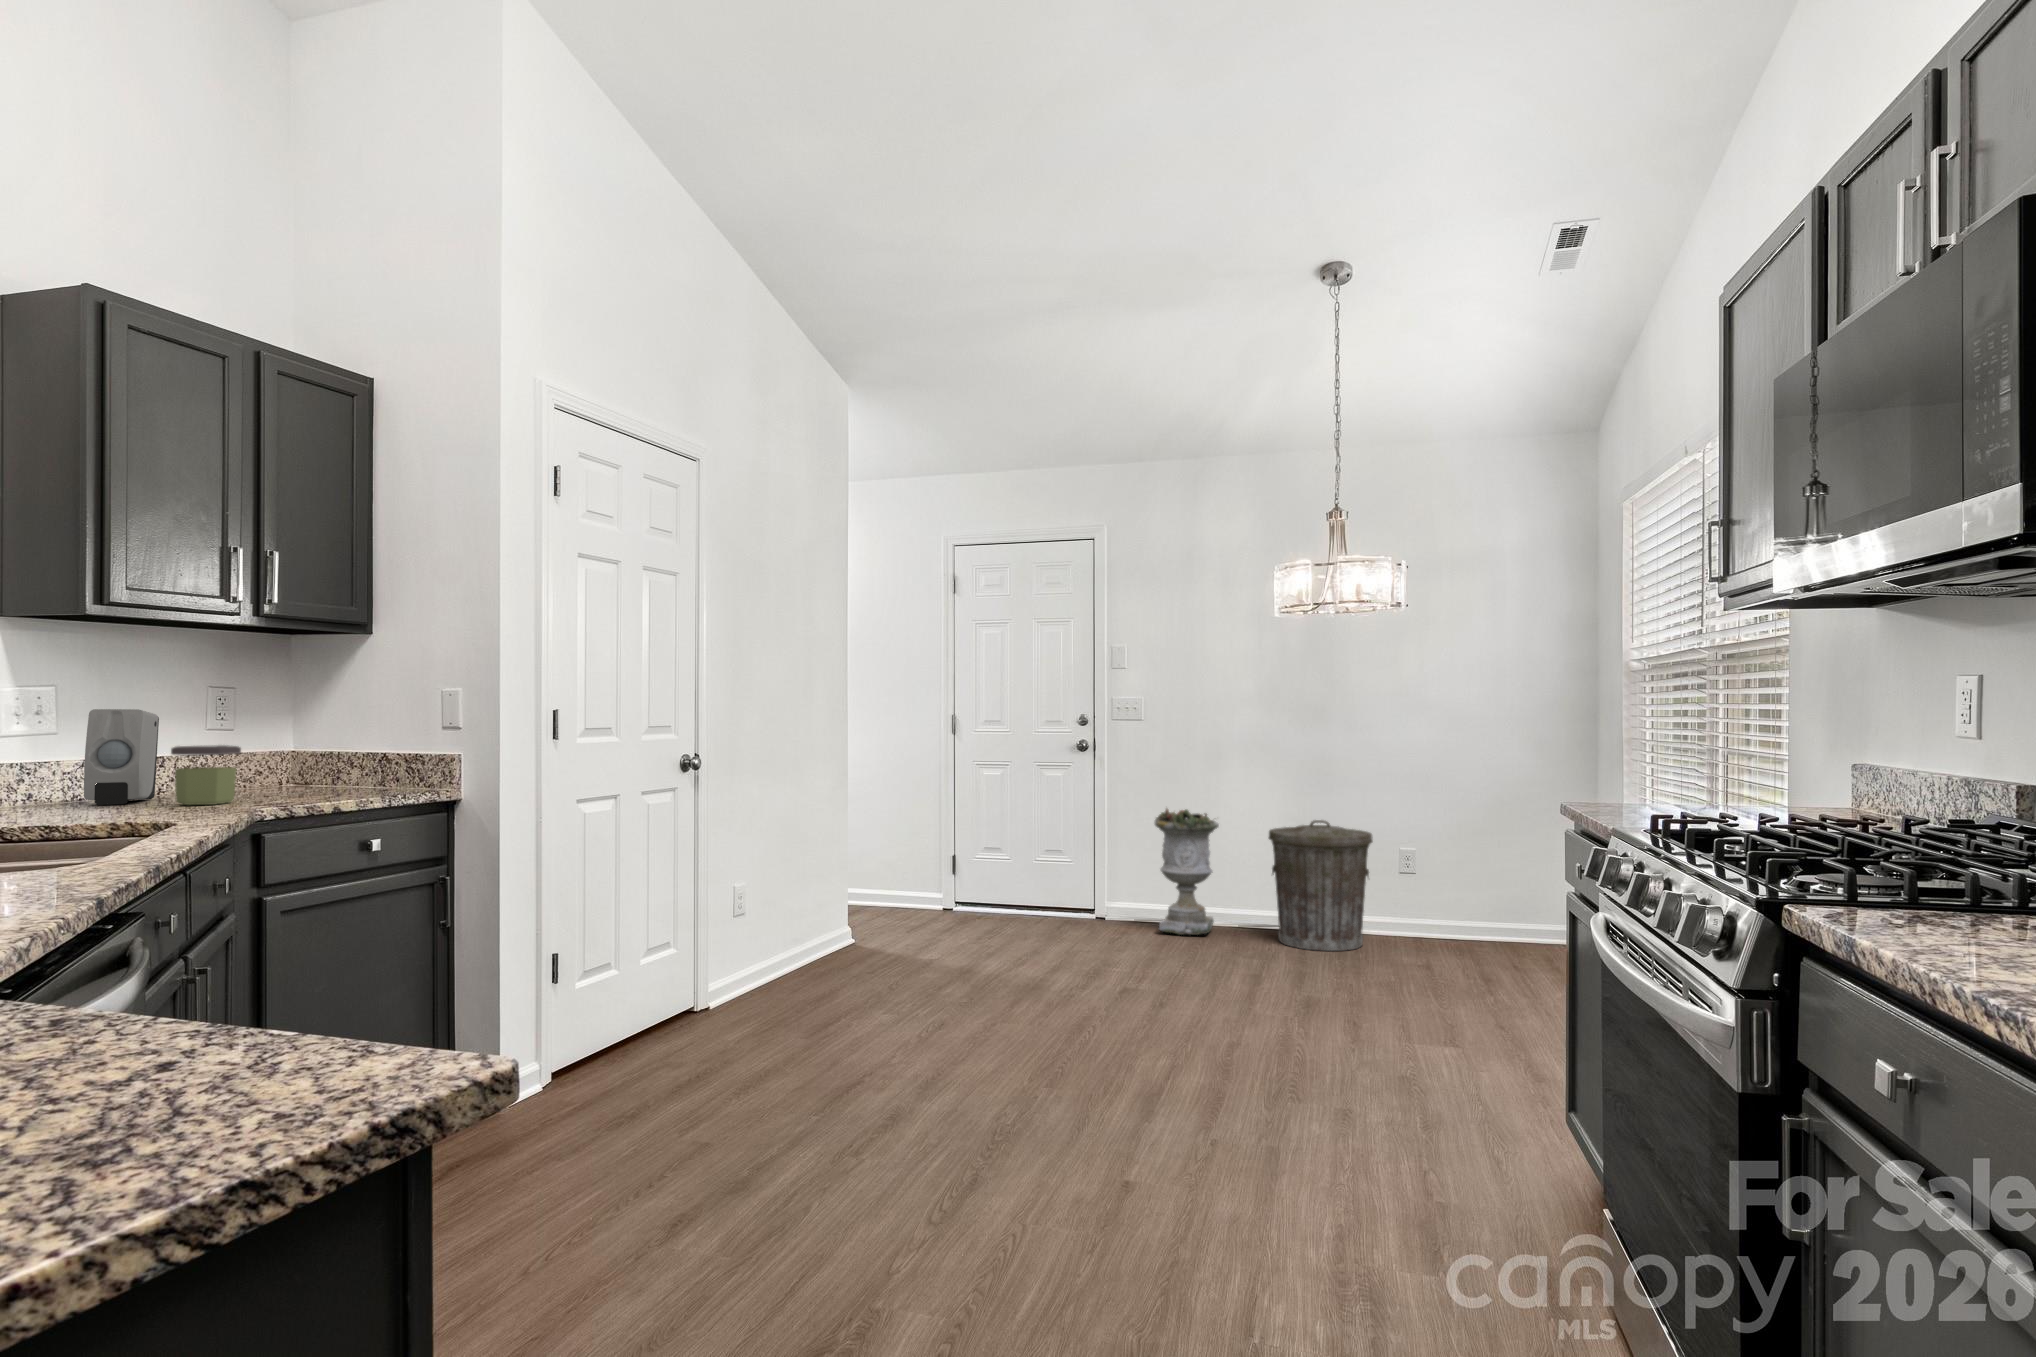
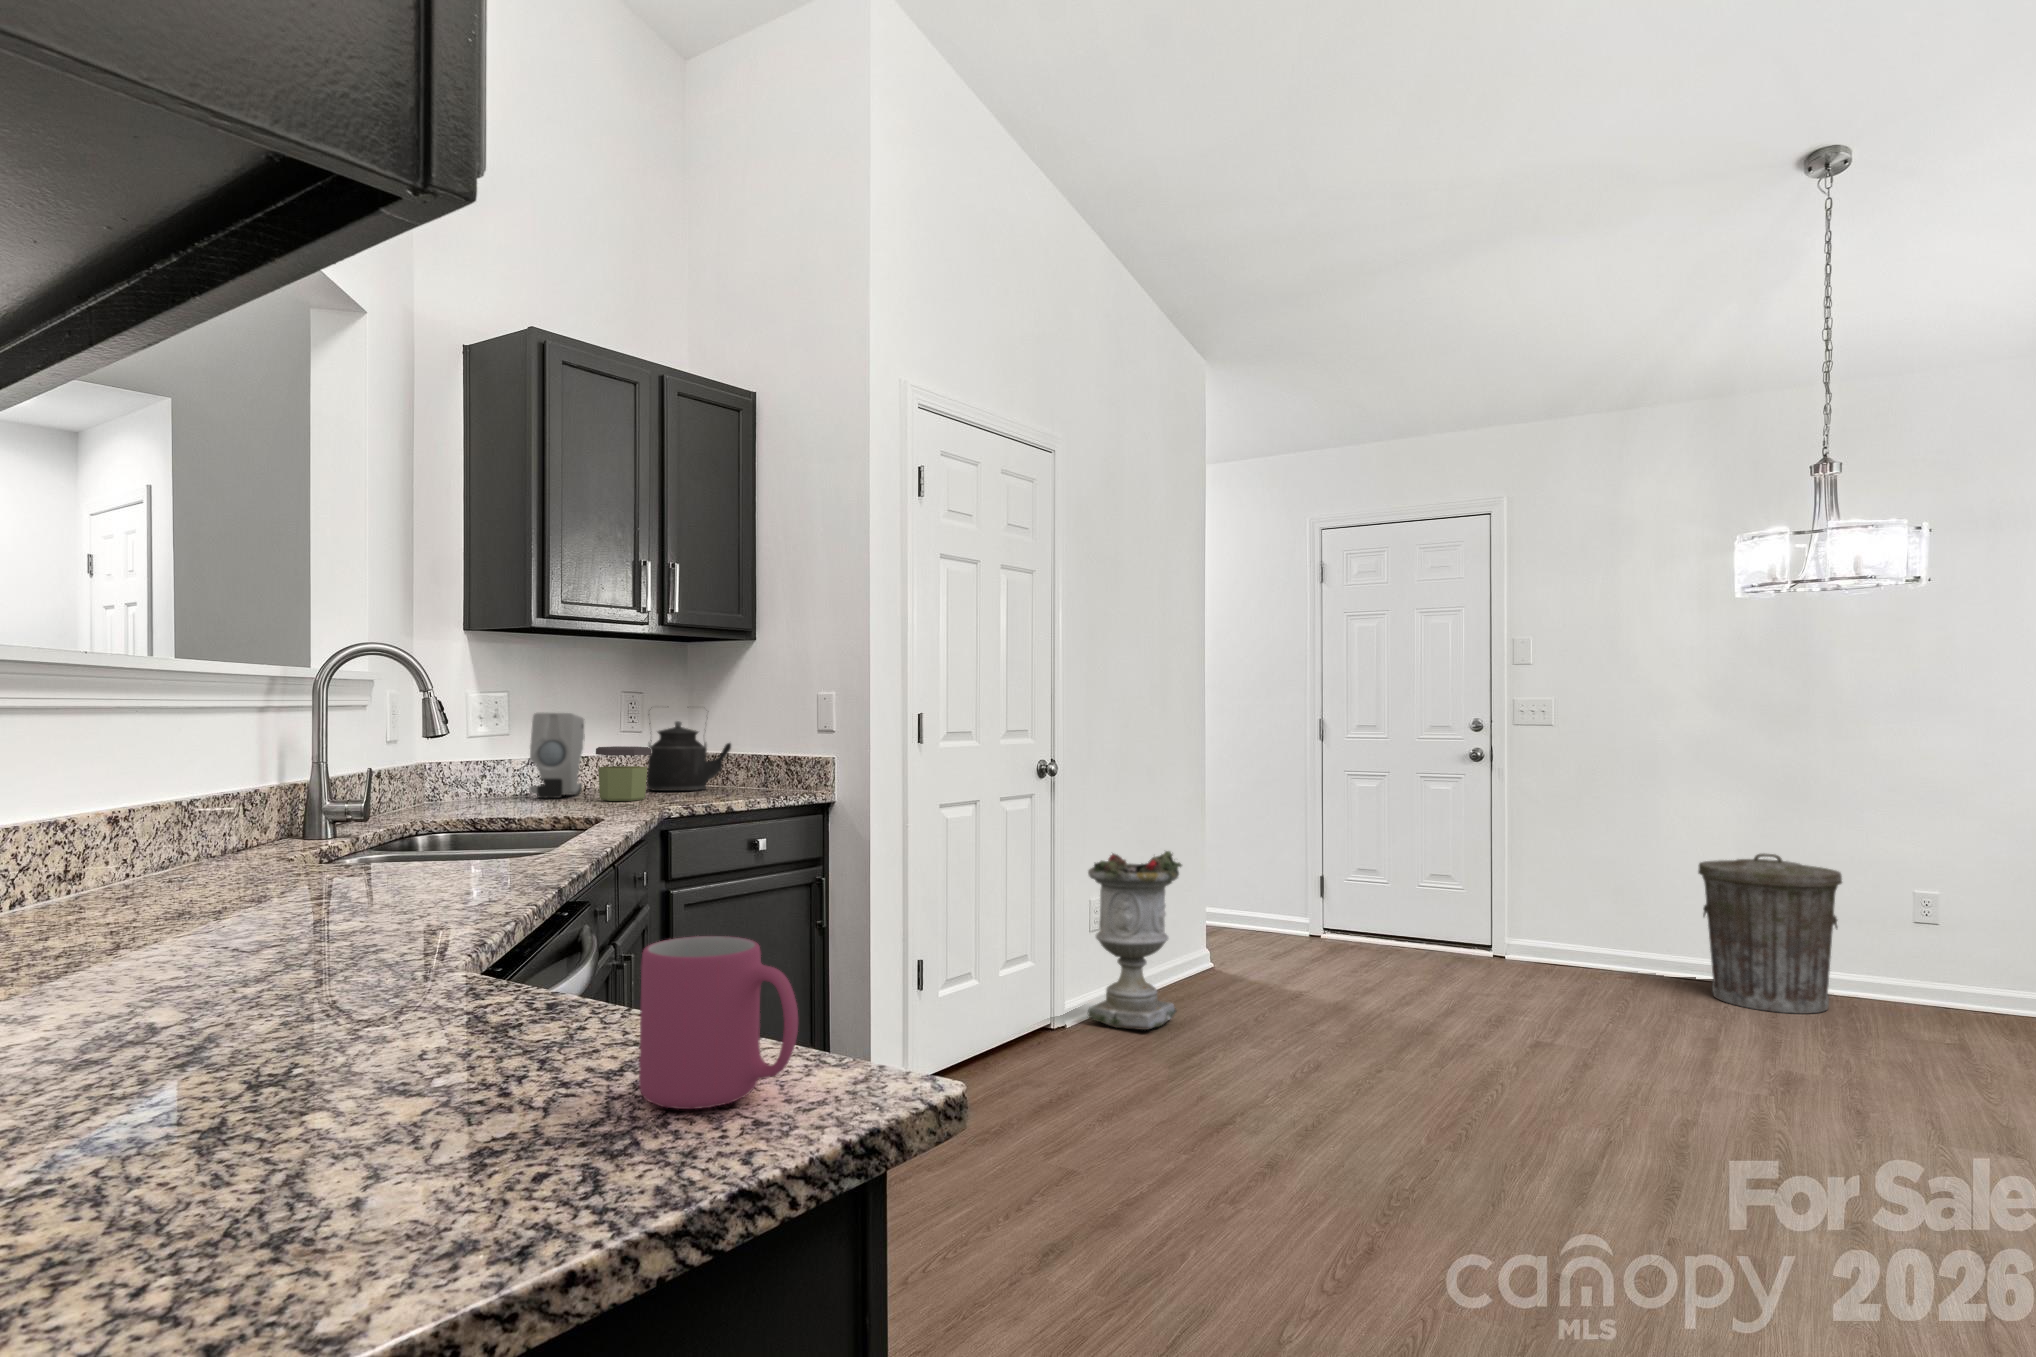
kettle: none [237,702,351,793] -> present [647,707,731,791]
planter: present [1155,809,1219,935] -> present [1088,851,1182,1030]
mug: none [142,933,331,1111] -> present [639,936,798,1109]

